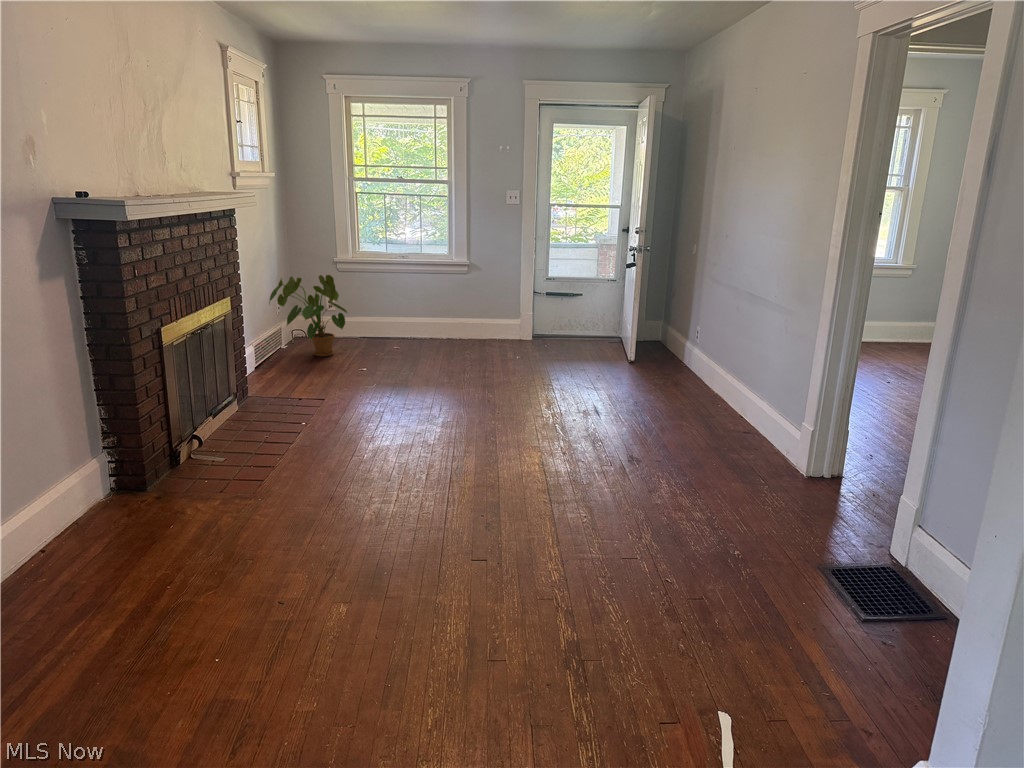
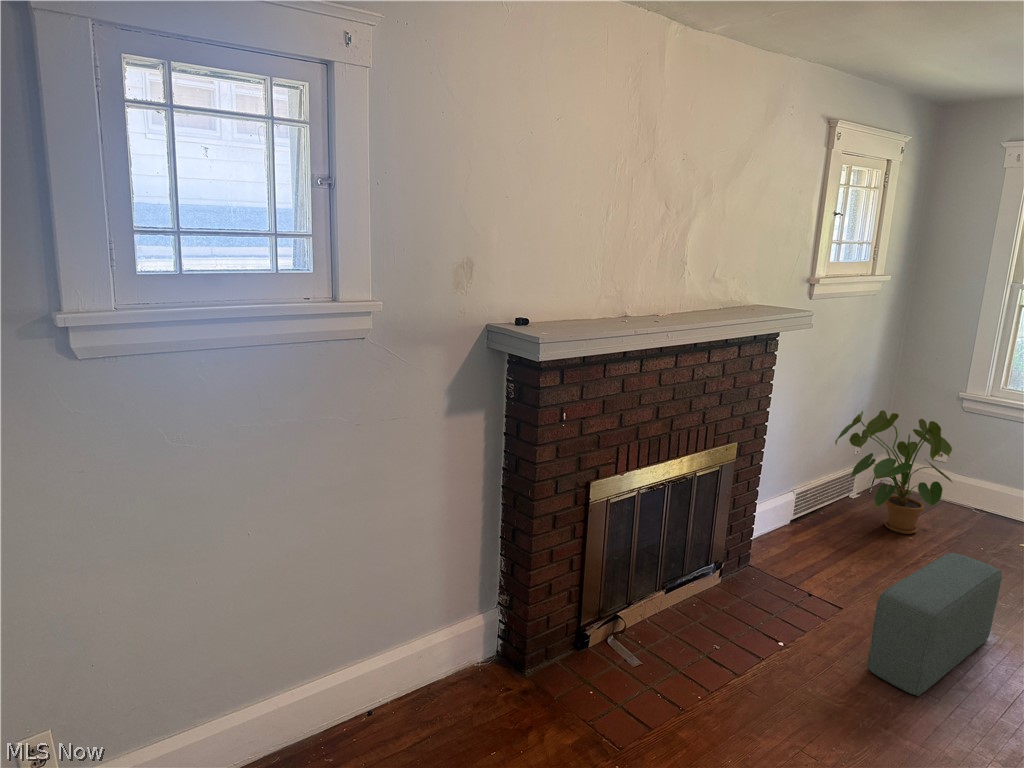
pouf: none [348,341,394,413] -> present [867,552,1002,696]

